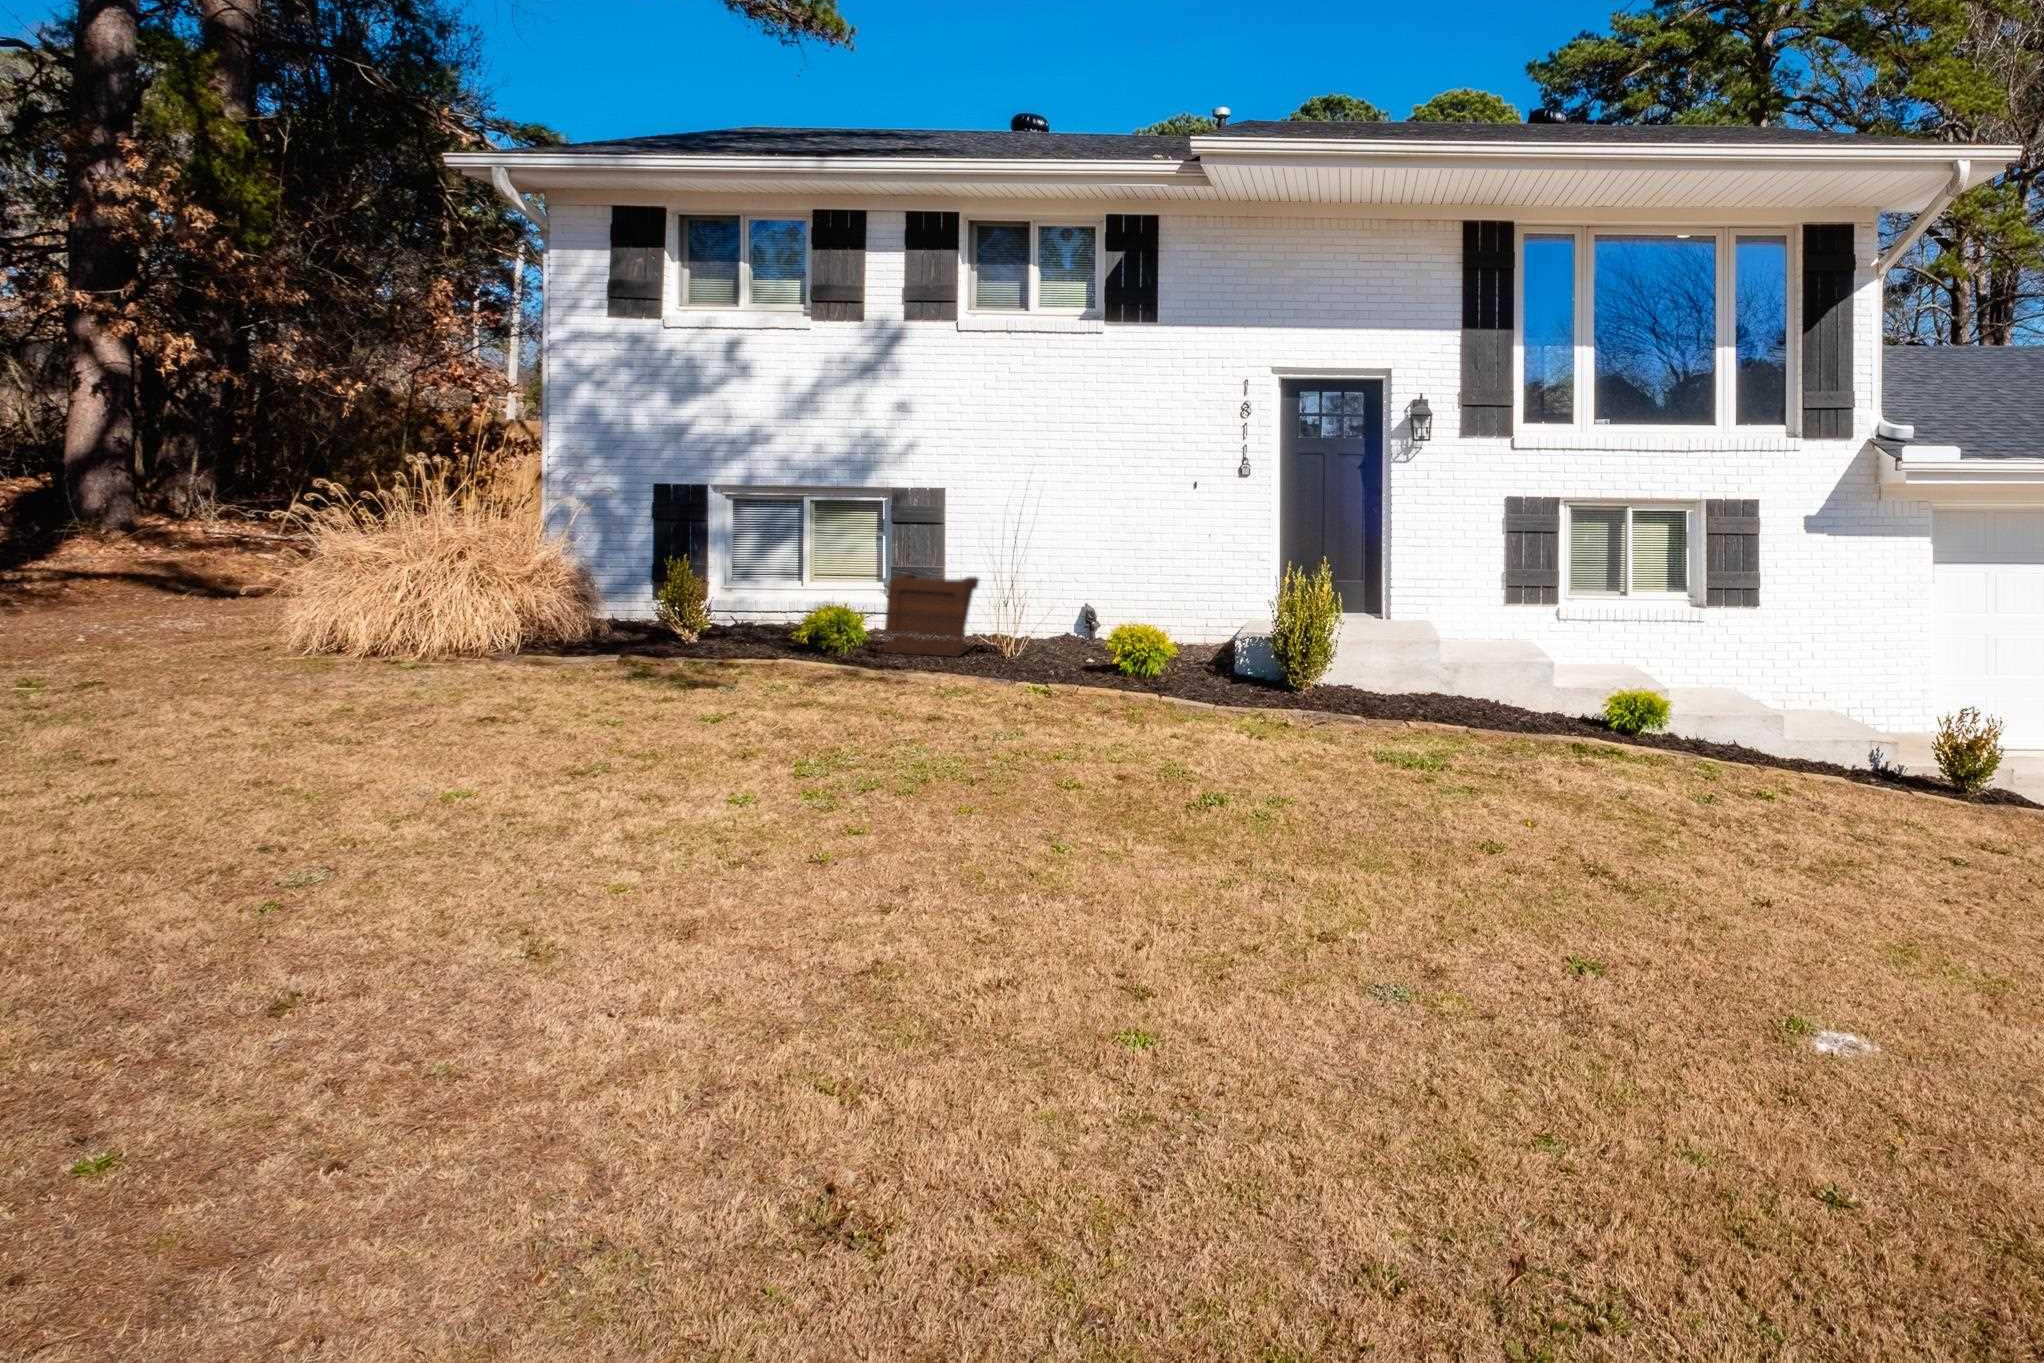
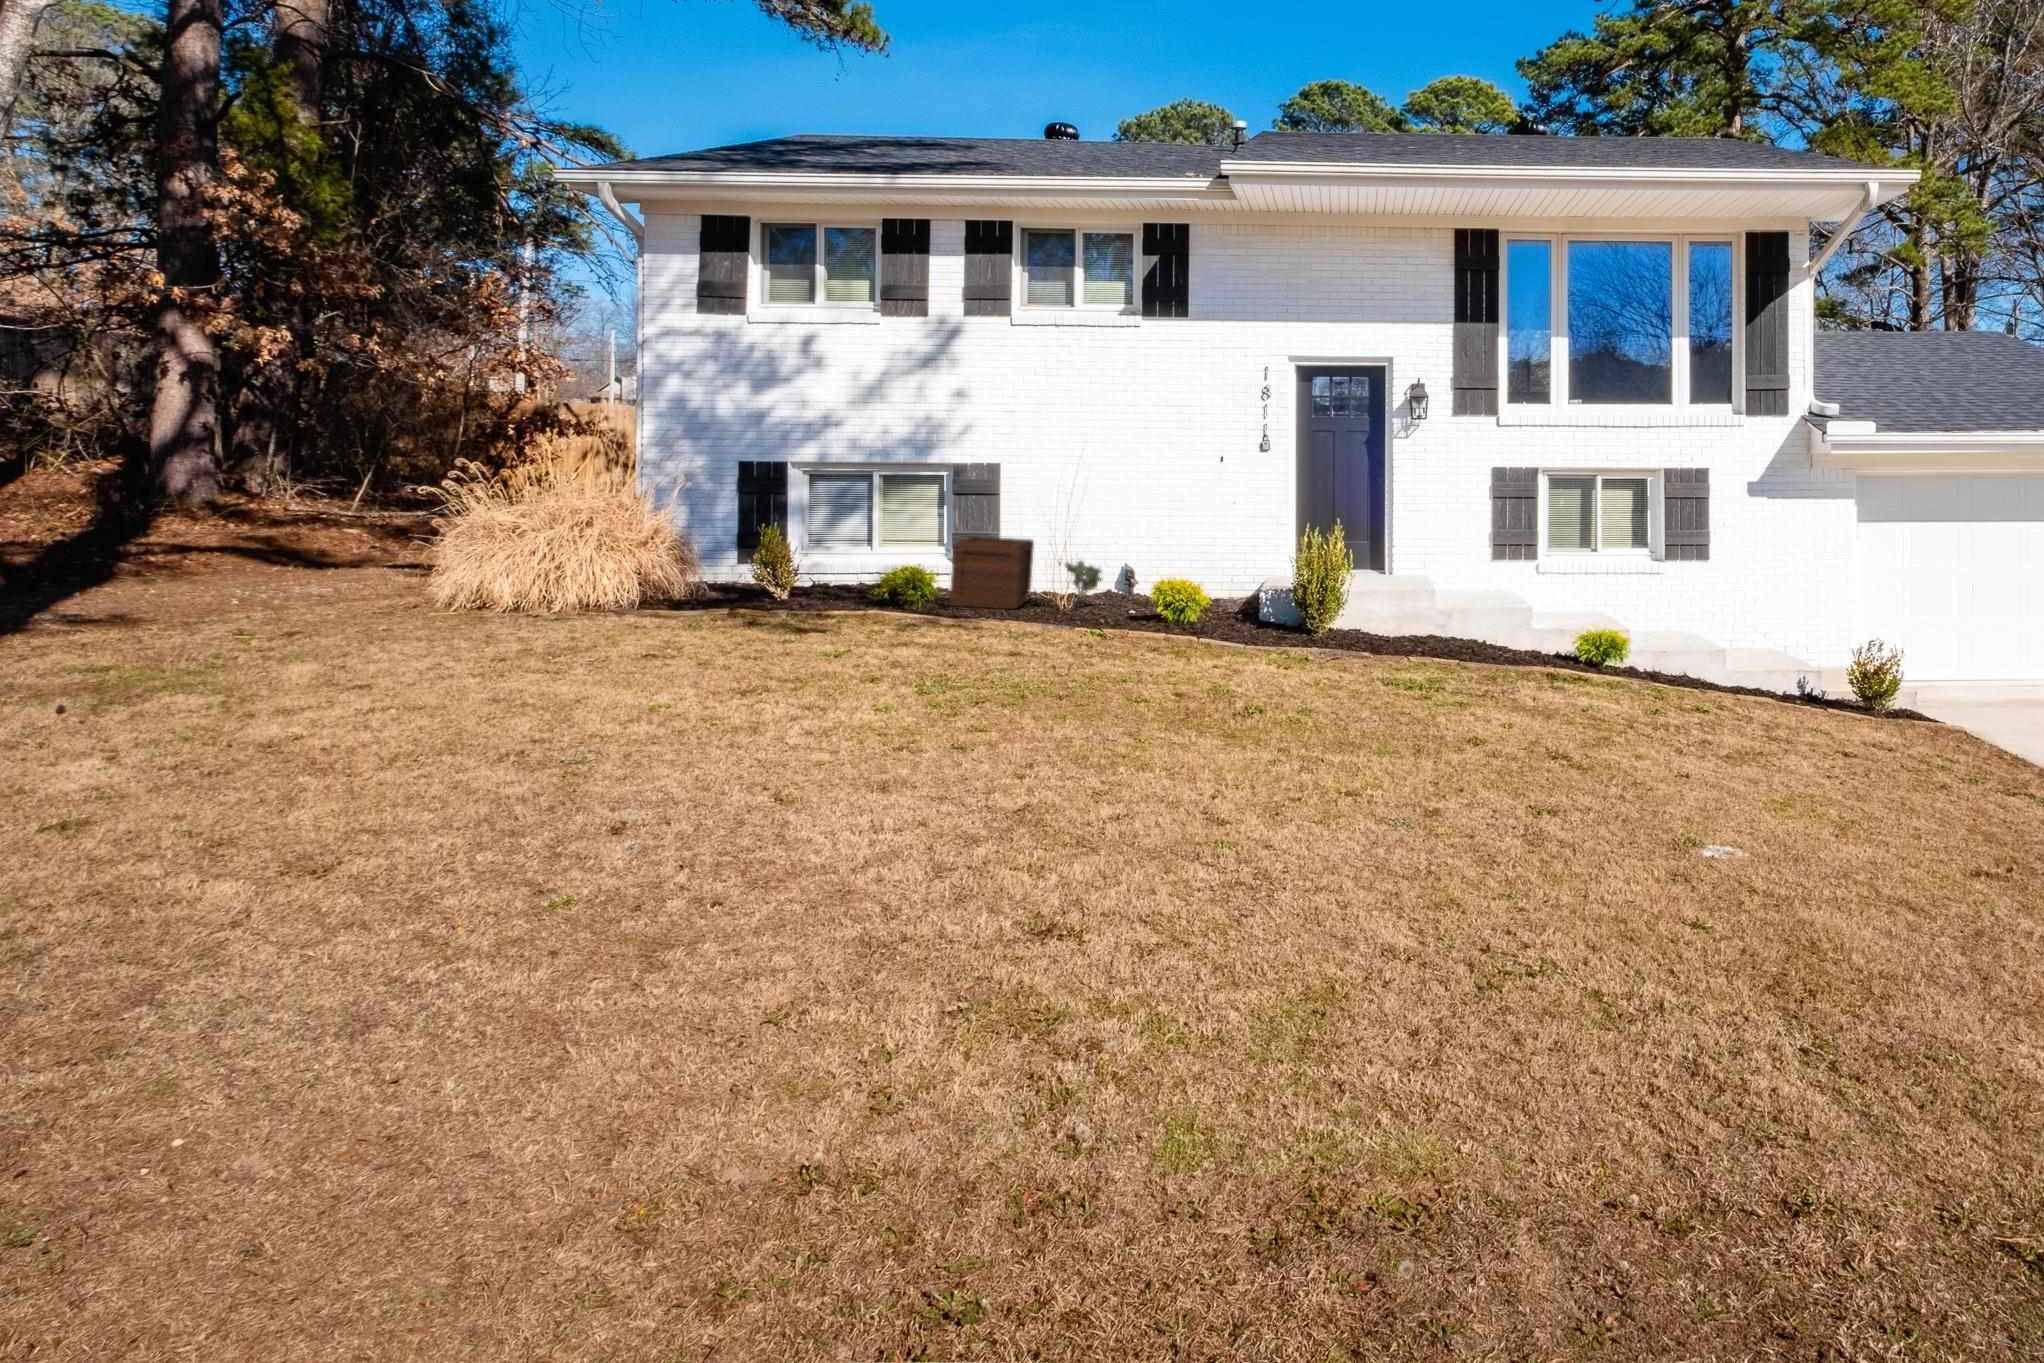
potted plant: none [1016,600,1063,654] -> present [1065,561,1103,607]

